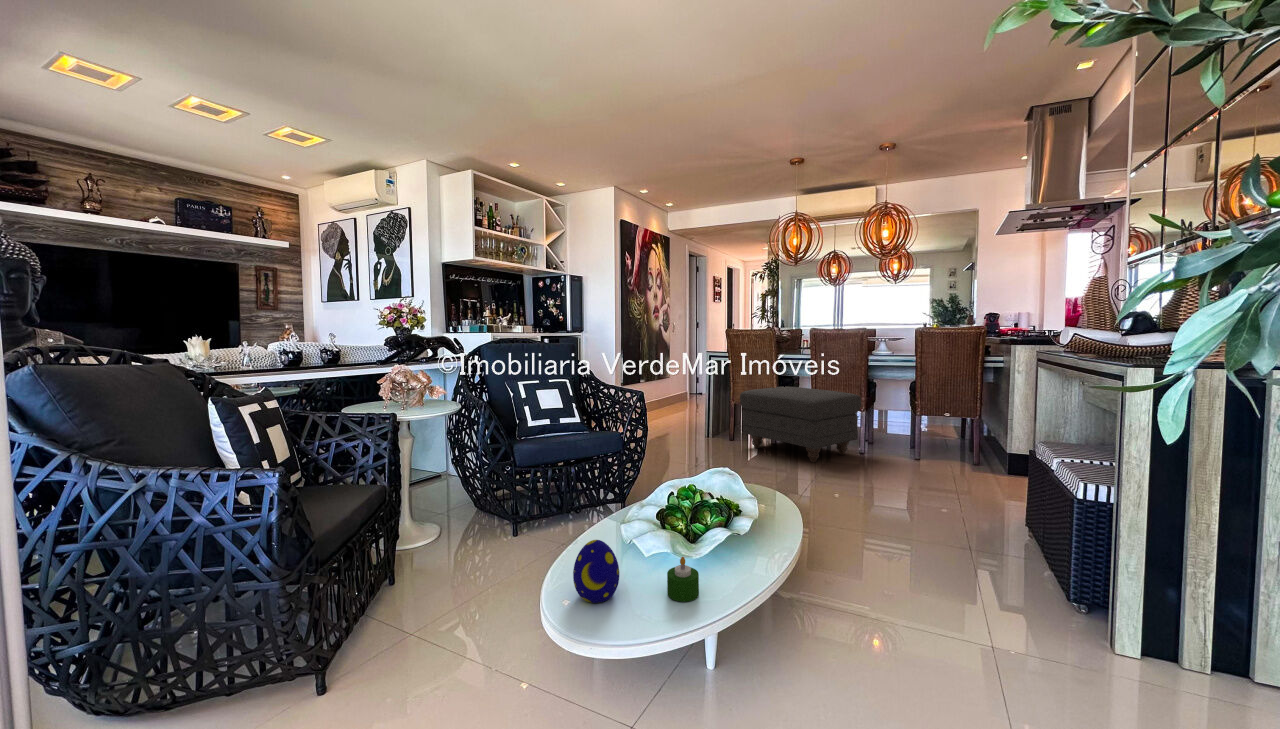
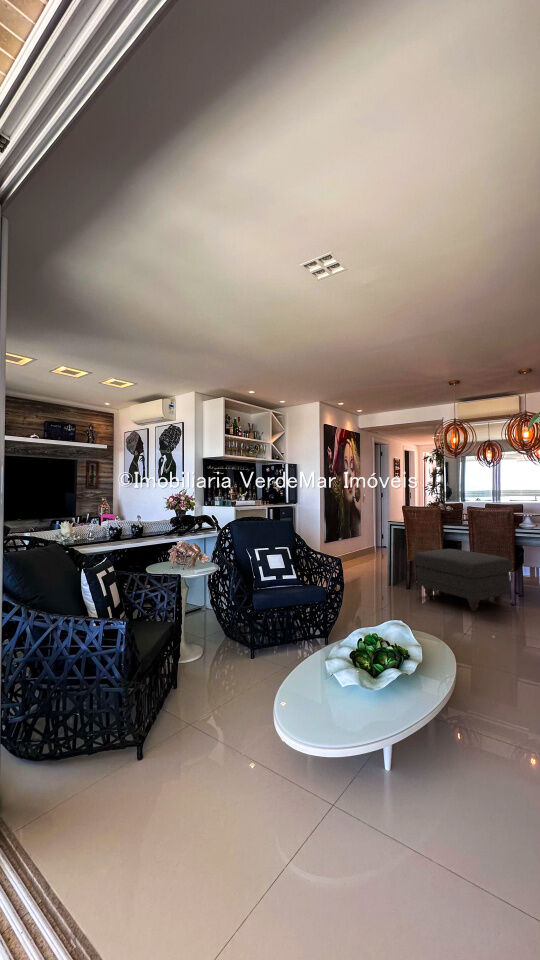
decorative egg: present [573,540,619,603] -> none [296,674,325,717]
candle: present [667,557,699,602] -> none [357,690,379,722]

